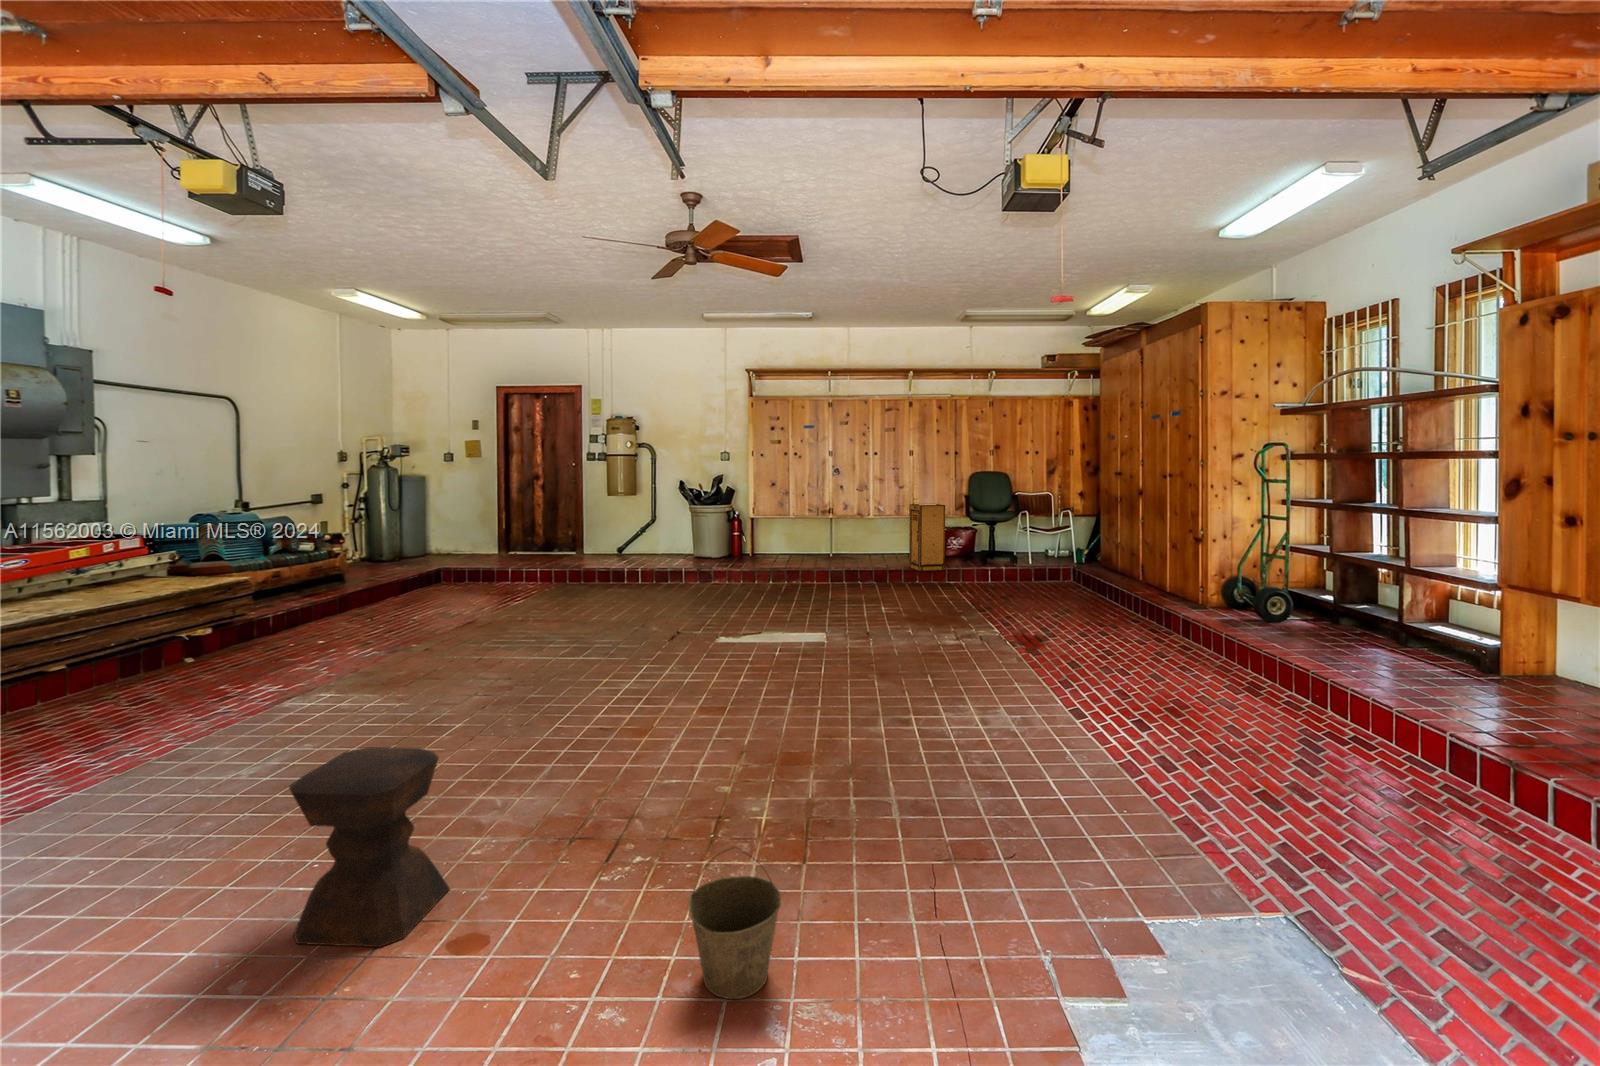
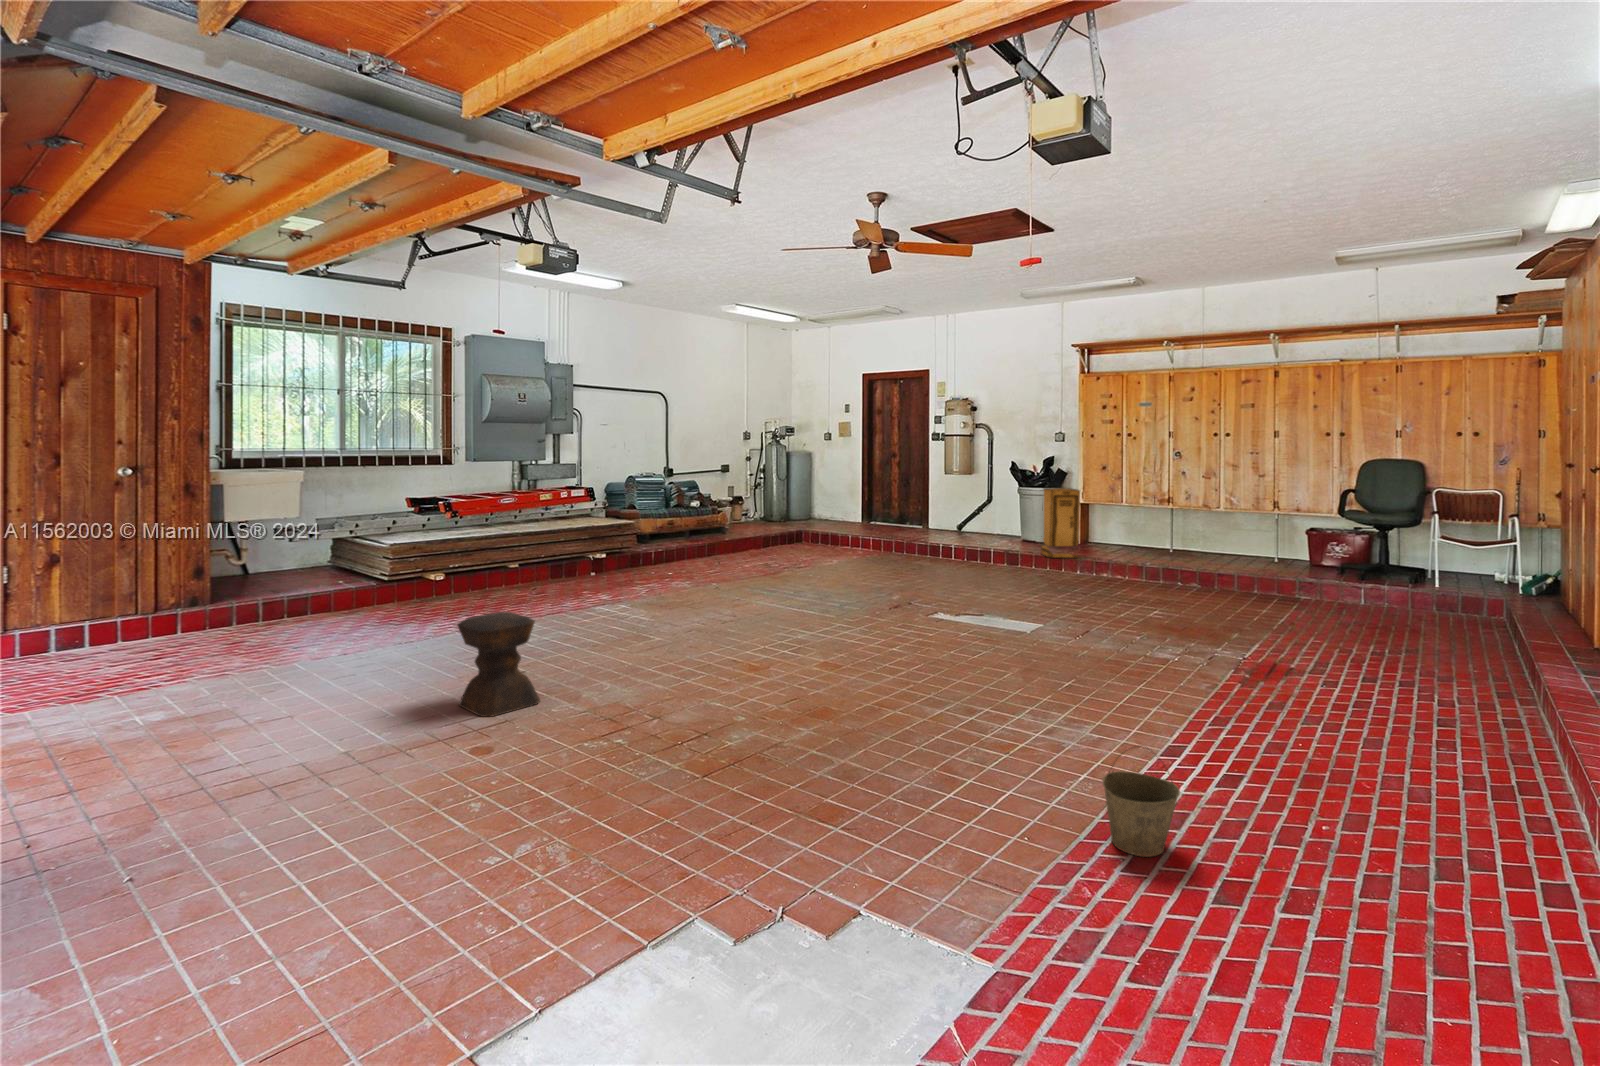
storage cabinet: present [909,504,945,572] -> present [1041,488,1080,558]
bucket: present [688,848,781,999] -> present [1102,756,1180,857]

